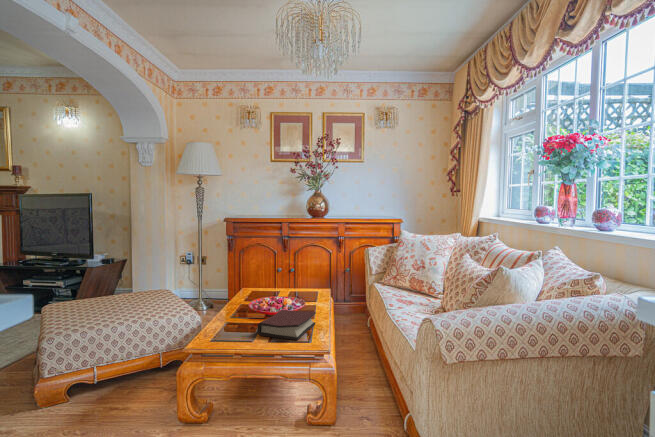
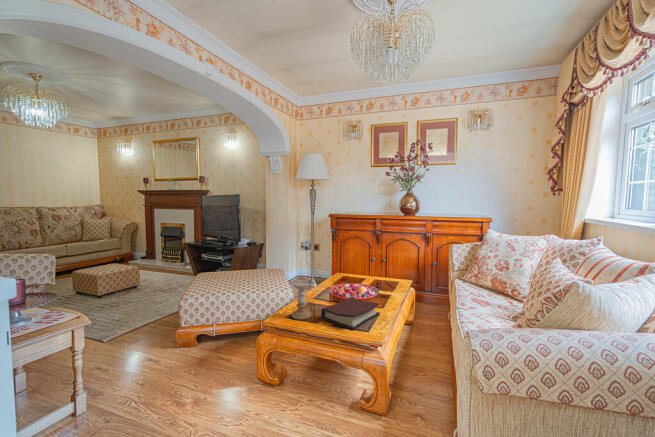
candle holder: none [221,296,244,339] -> present [292,282,311,320]

